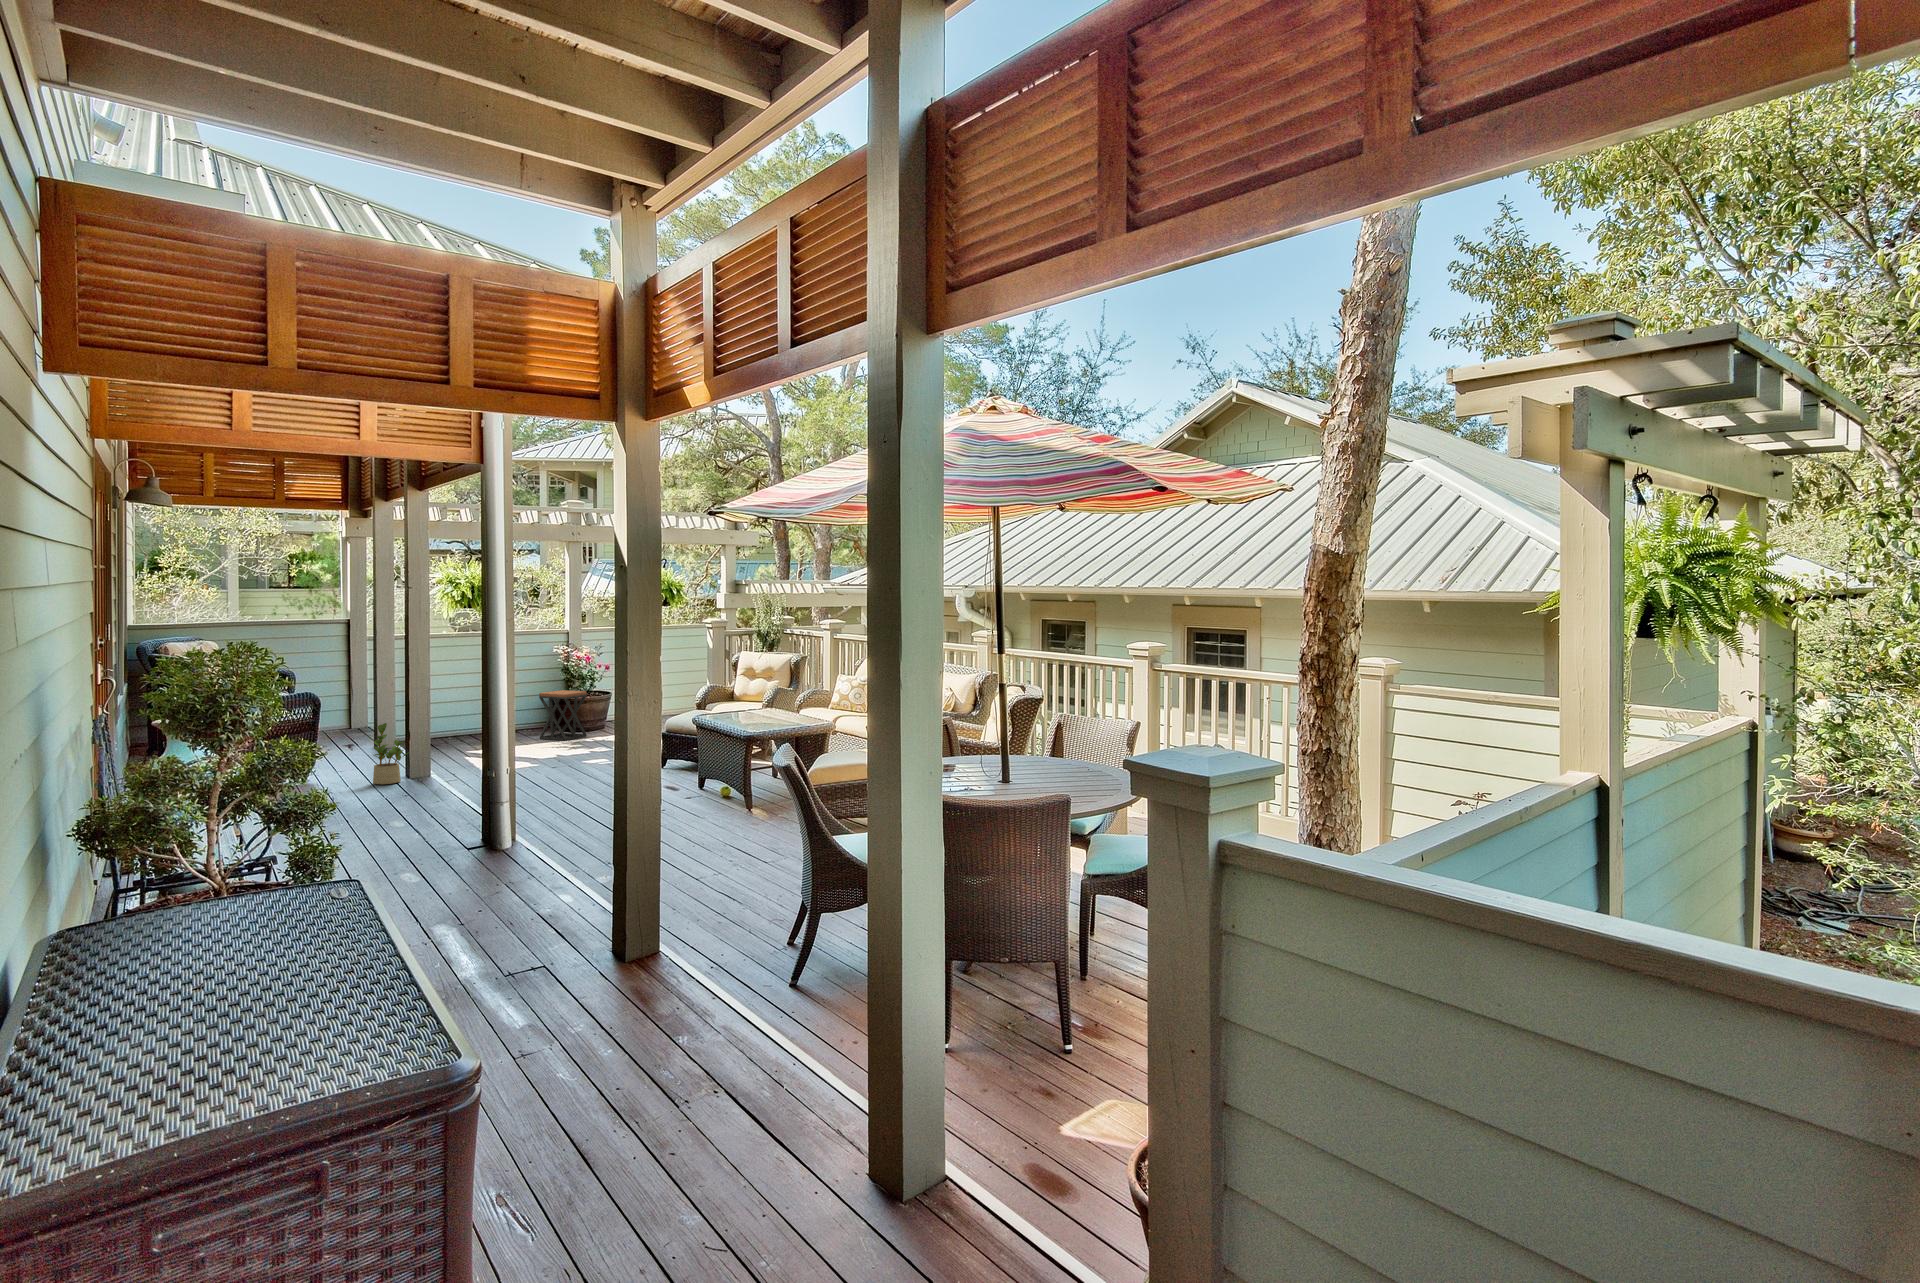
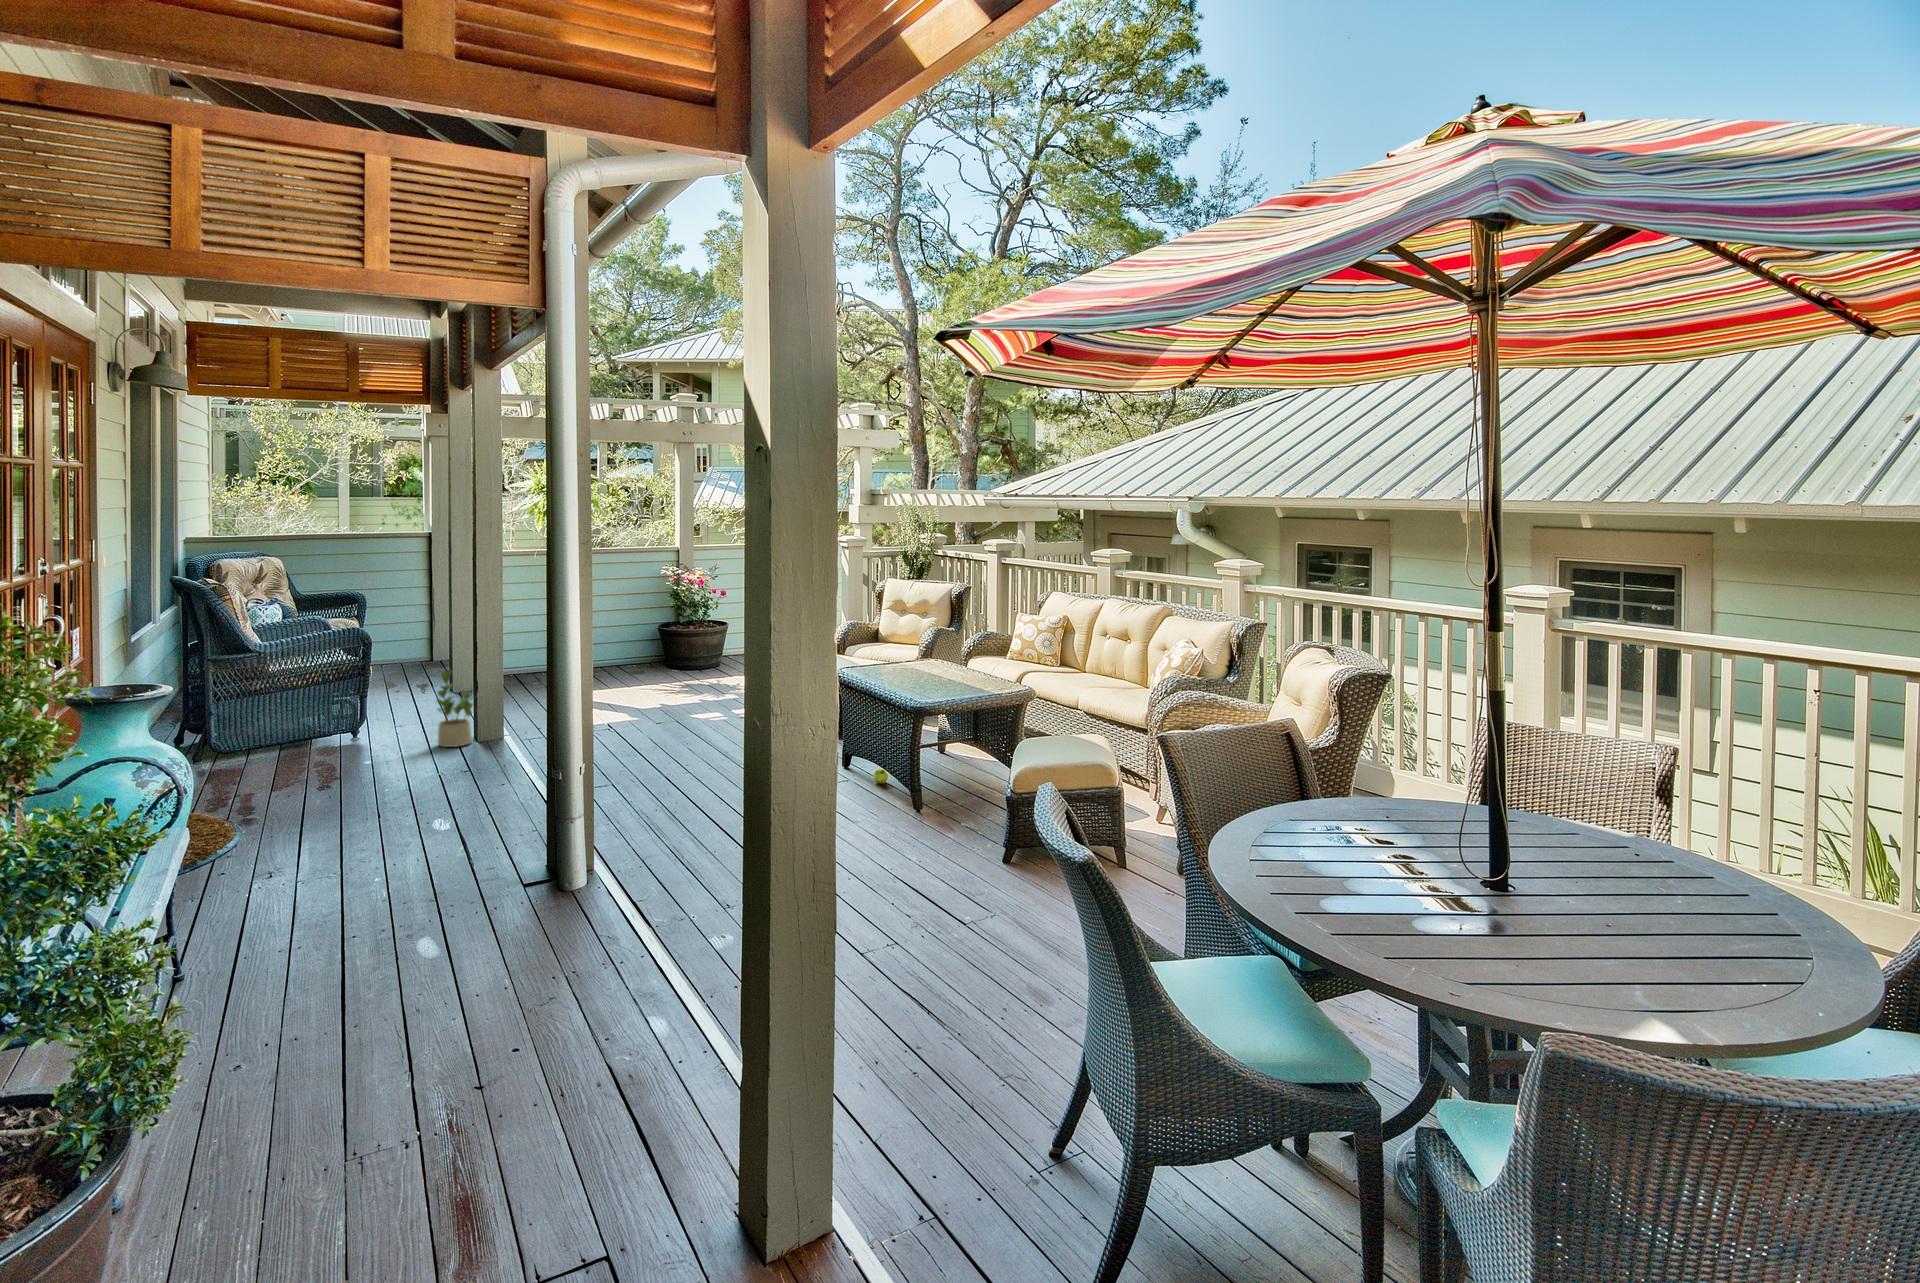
stool: present [539,690,587,740] -> none [644,621,700,683]

